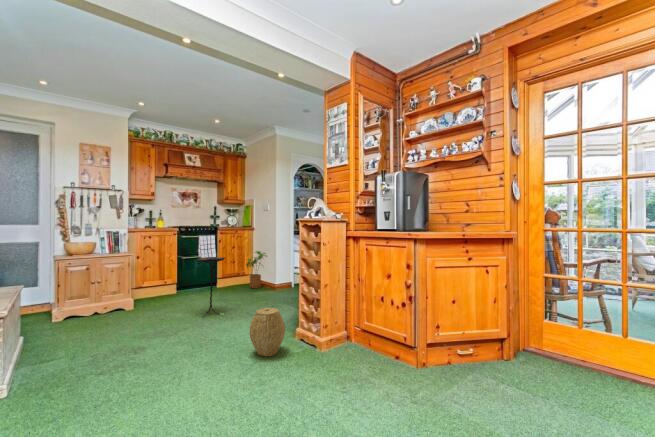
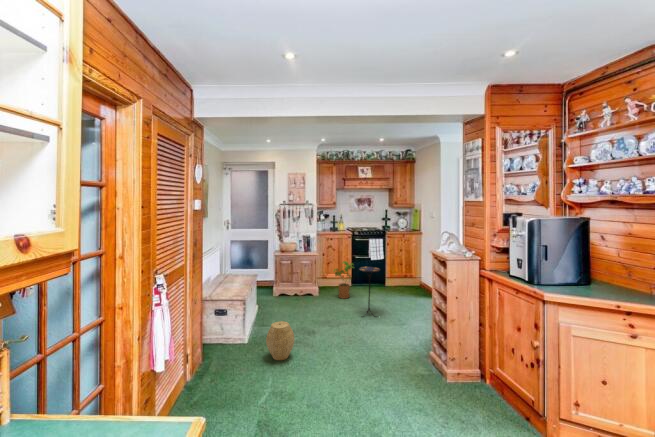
house plant: present [246,251,266,288] -> present [334,261,353,299]
woven basket: present [249,308,285,356] -> present [266,321,295,360]

